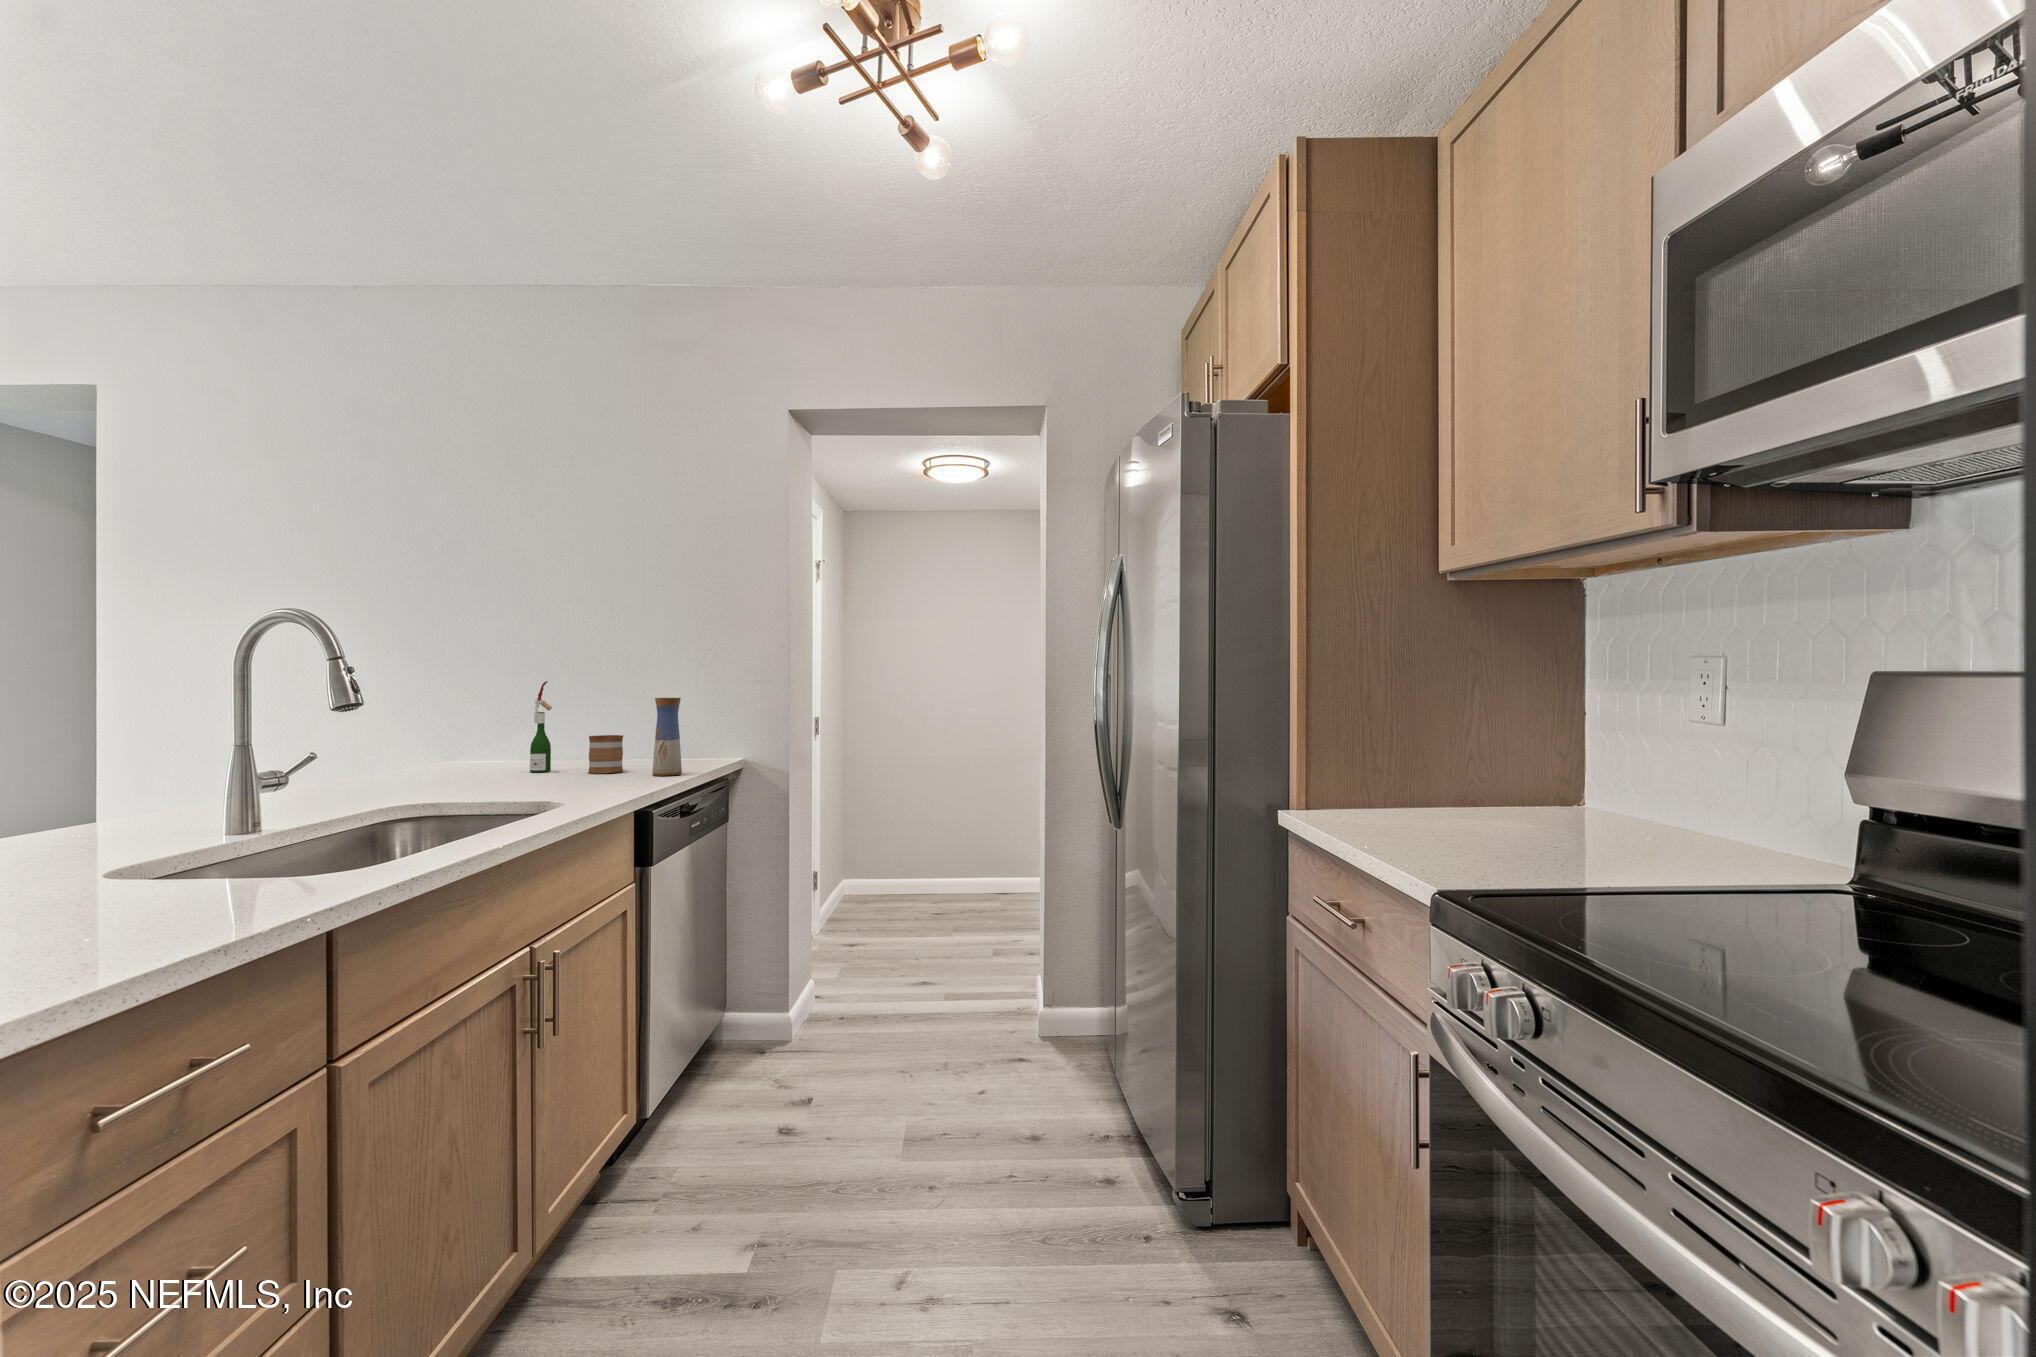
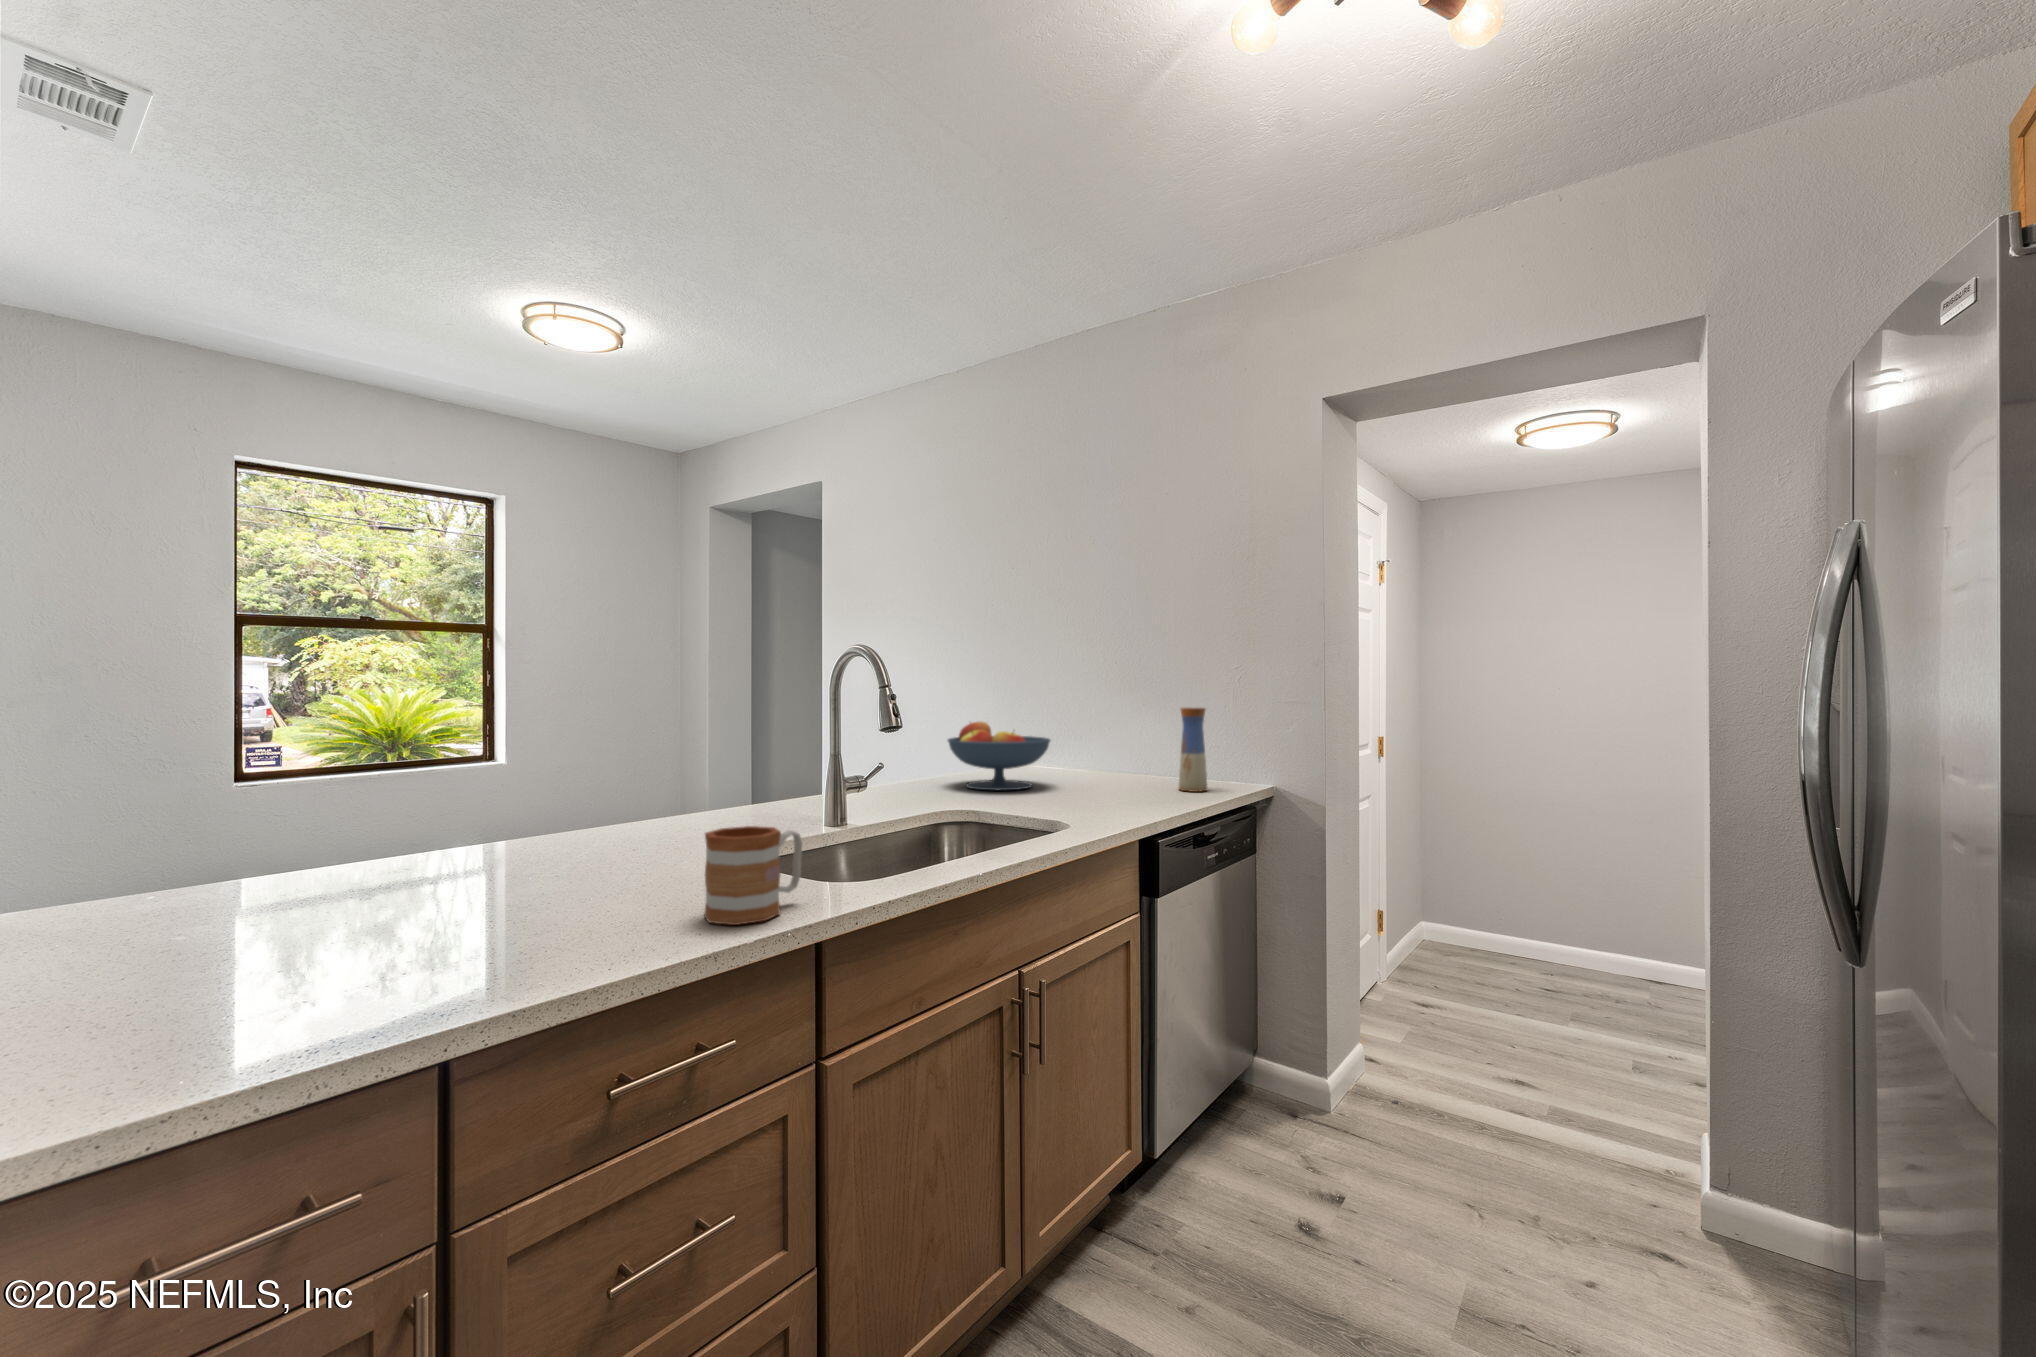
wine bottle: present [530,681,560,772] -> none [1076,688,1101,777]
fruit bowl: none [370,714,511,789] -> present [948,722,1050,790]
mug: present [588,735,623,773] -> present [704,826,802,925]

